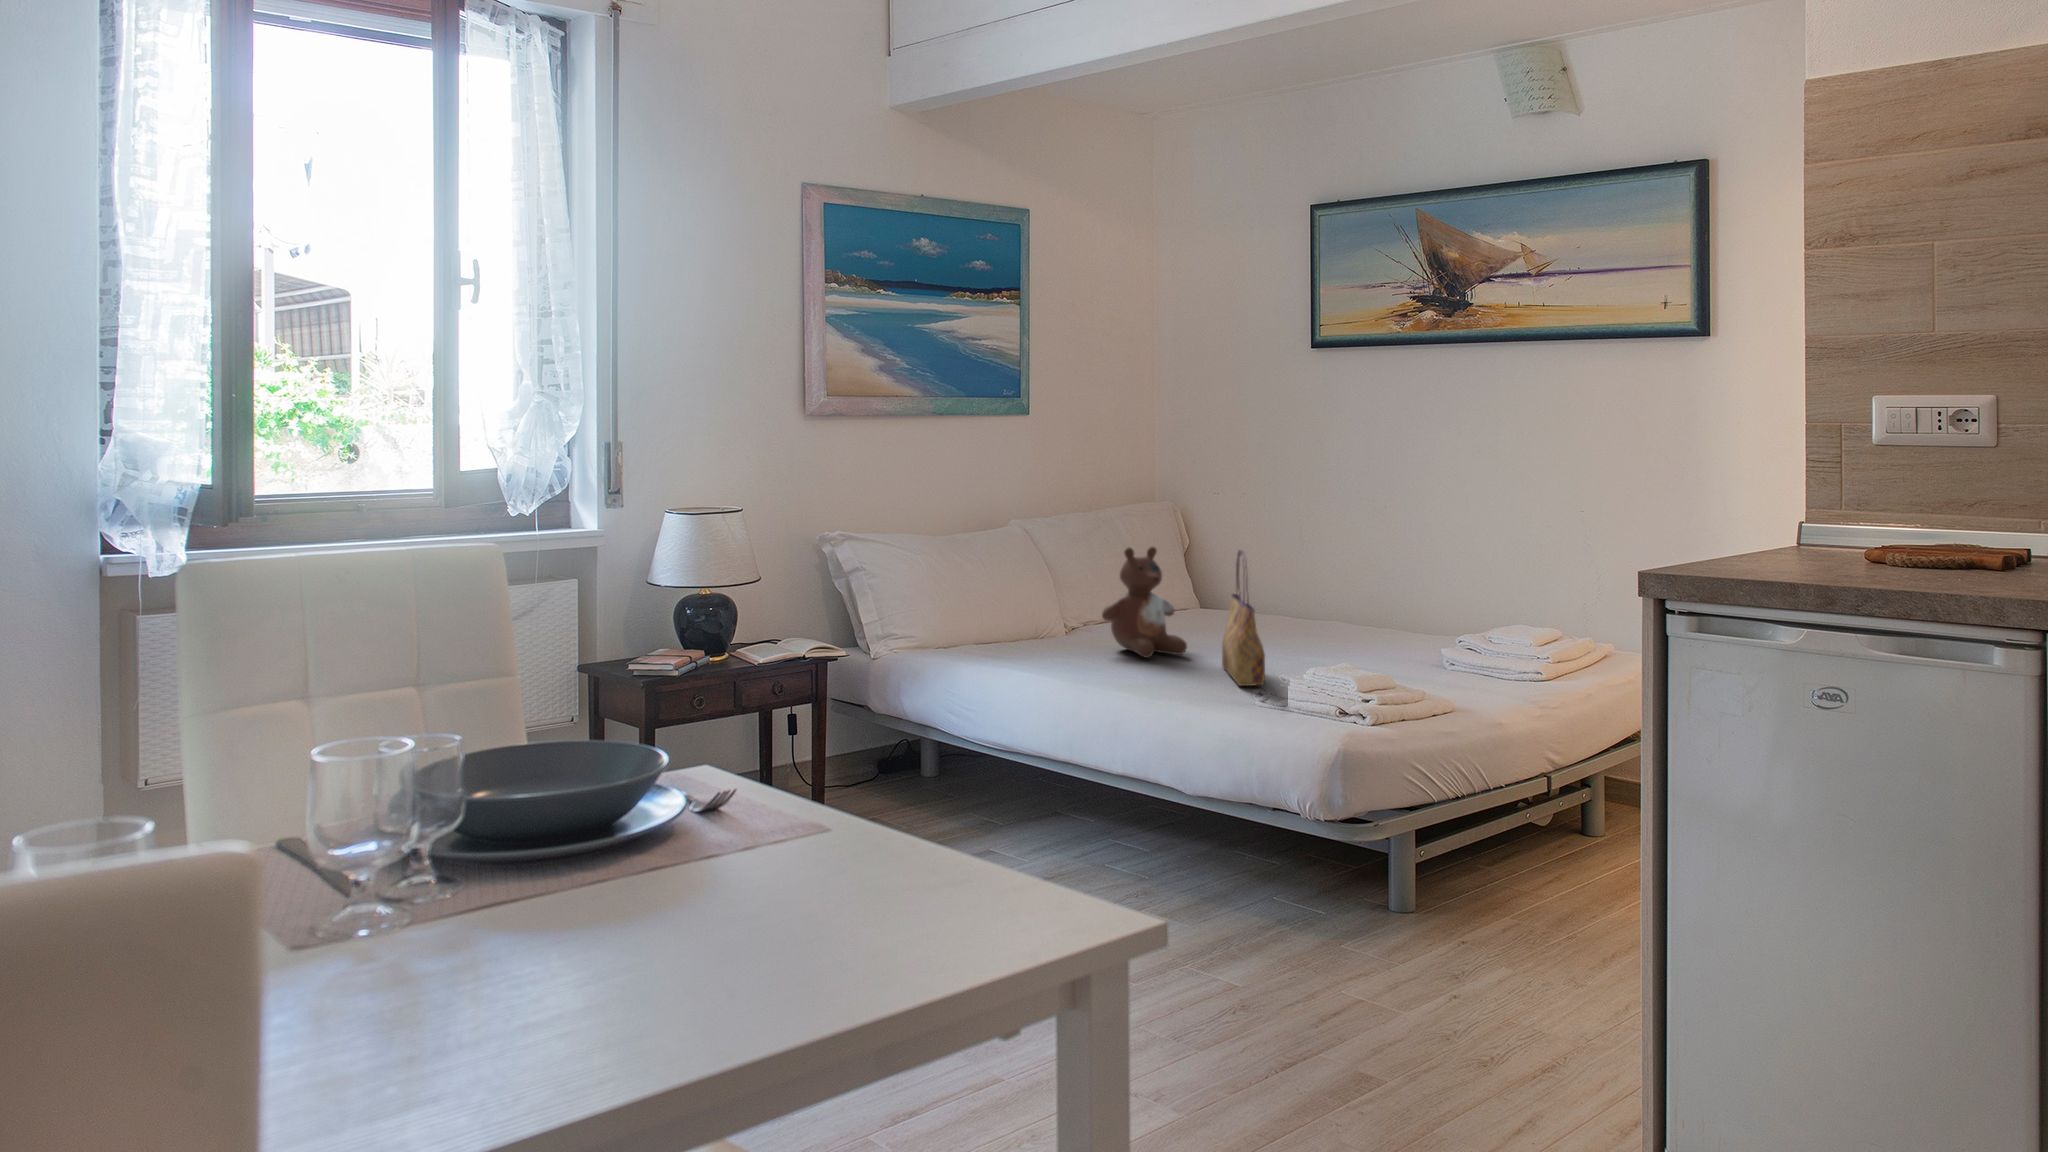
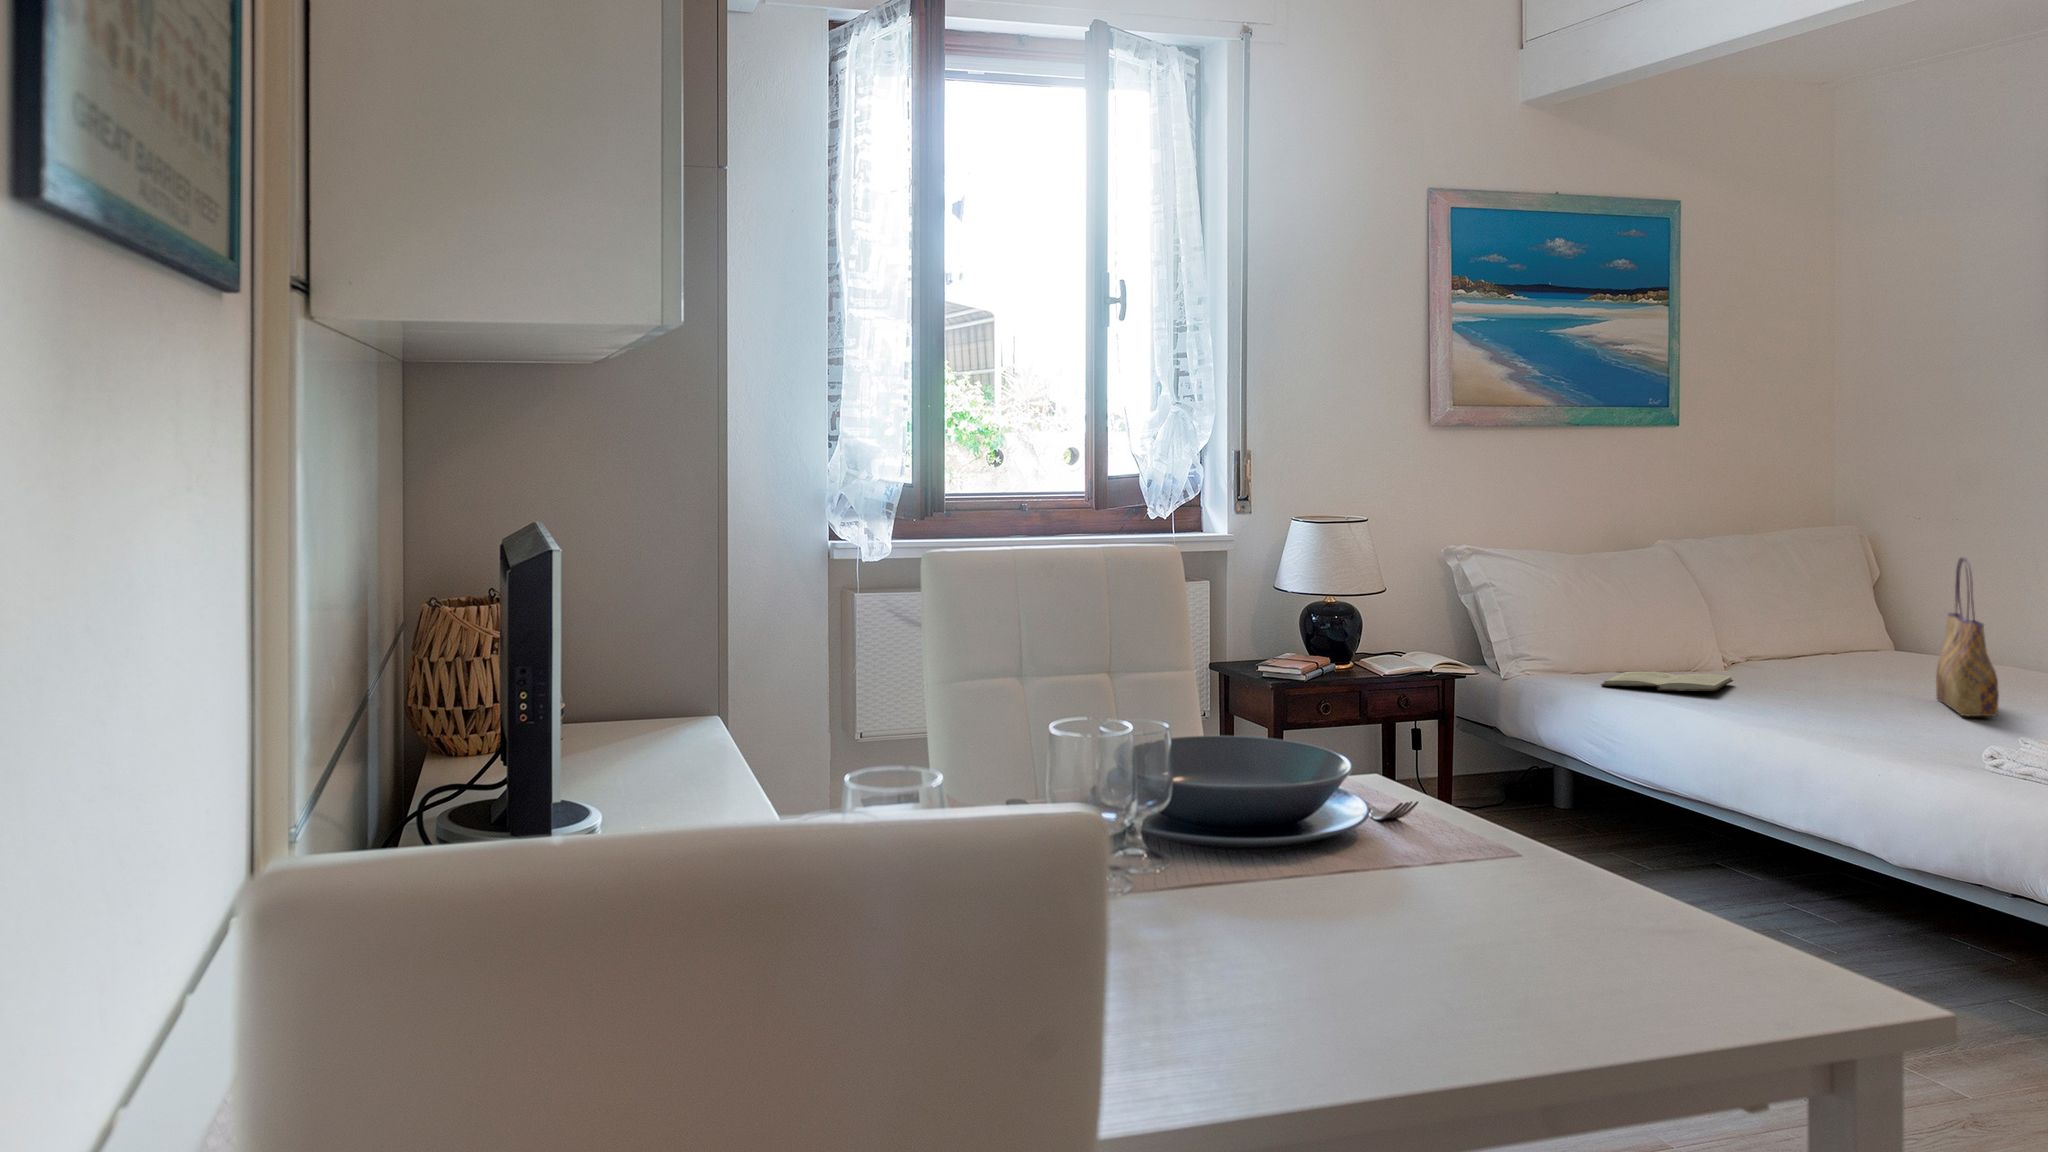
stuffed bear: present [1102,547,1187,658] -> none [1775,561,1887,686]
book: none [957,649,1068,670] -> present [1601,672,1733,691]

